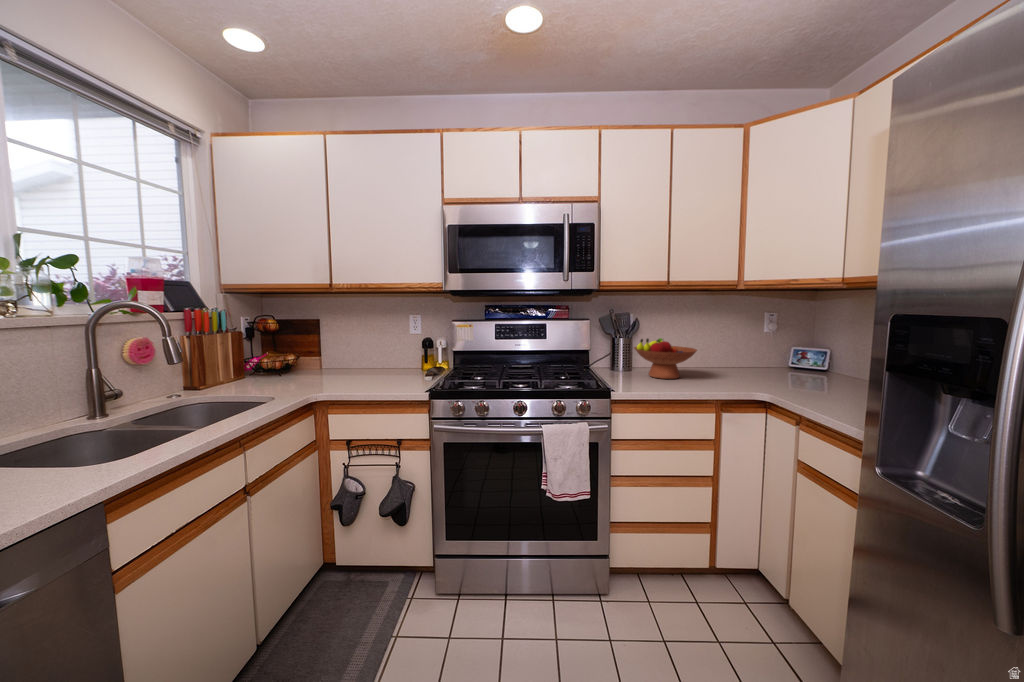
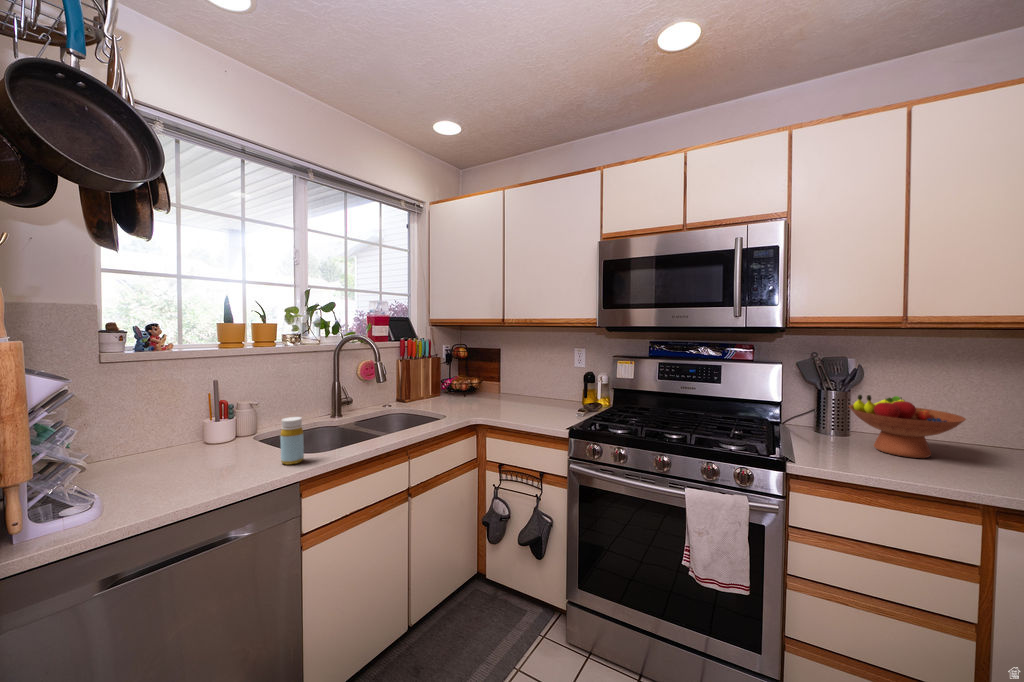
bottle: none [39,415,89,488] -> present [280,417,304,465]

